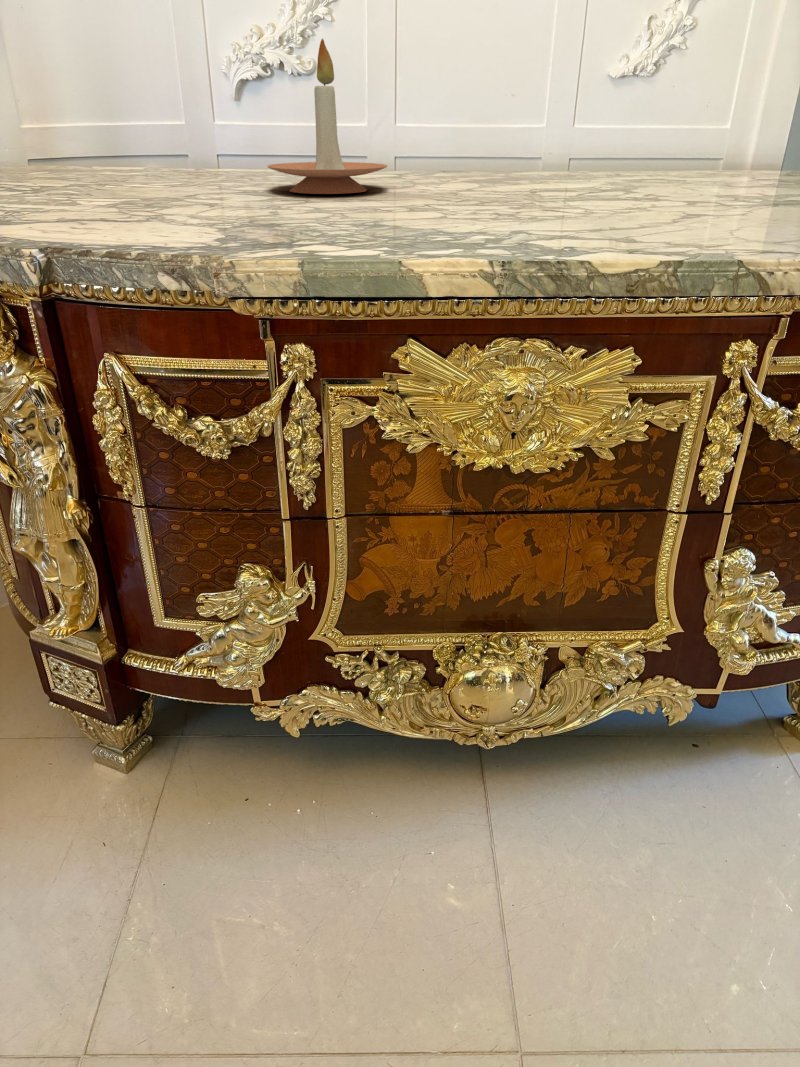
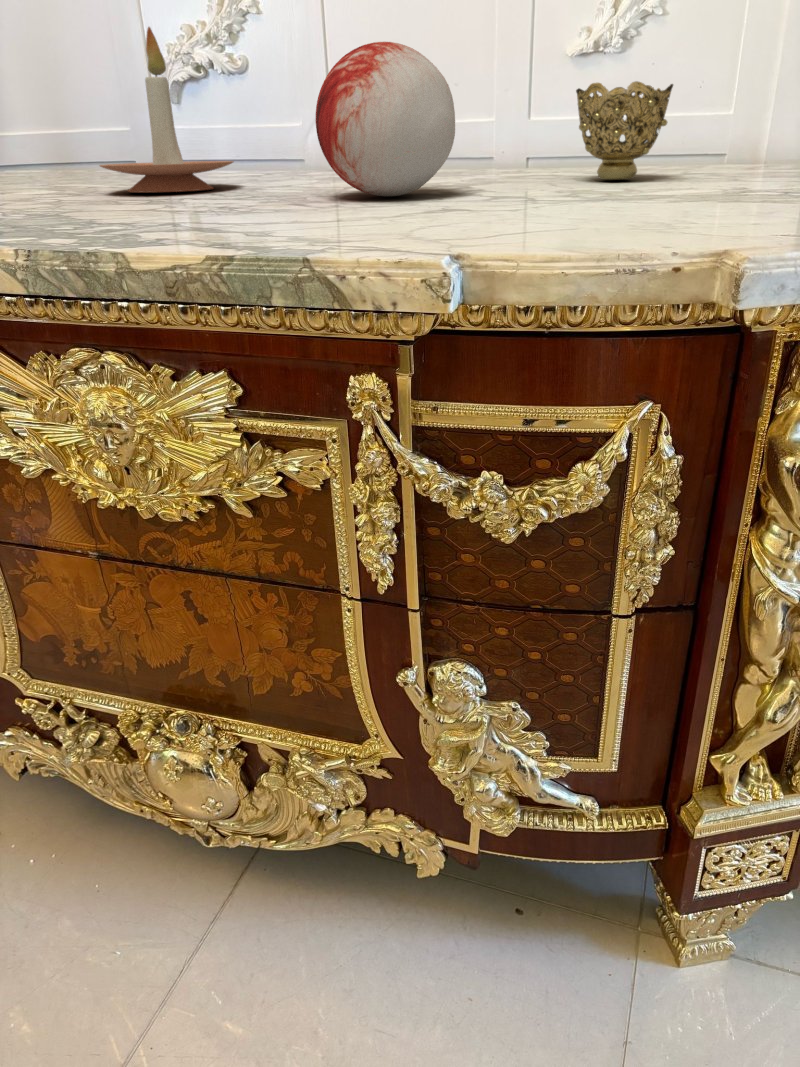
decorative orb: none [519,72,638,199] -> present [315,42,455,196]
decorative bowl: none [661,108,741,183] -> present [576,81,673,180]

